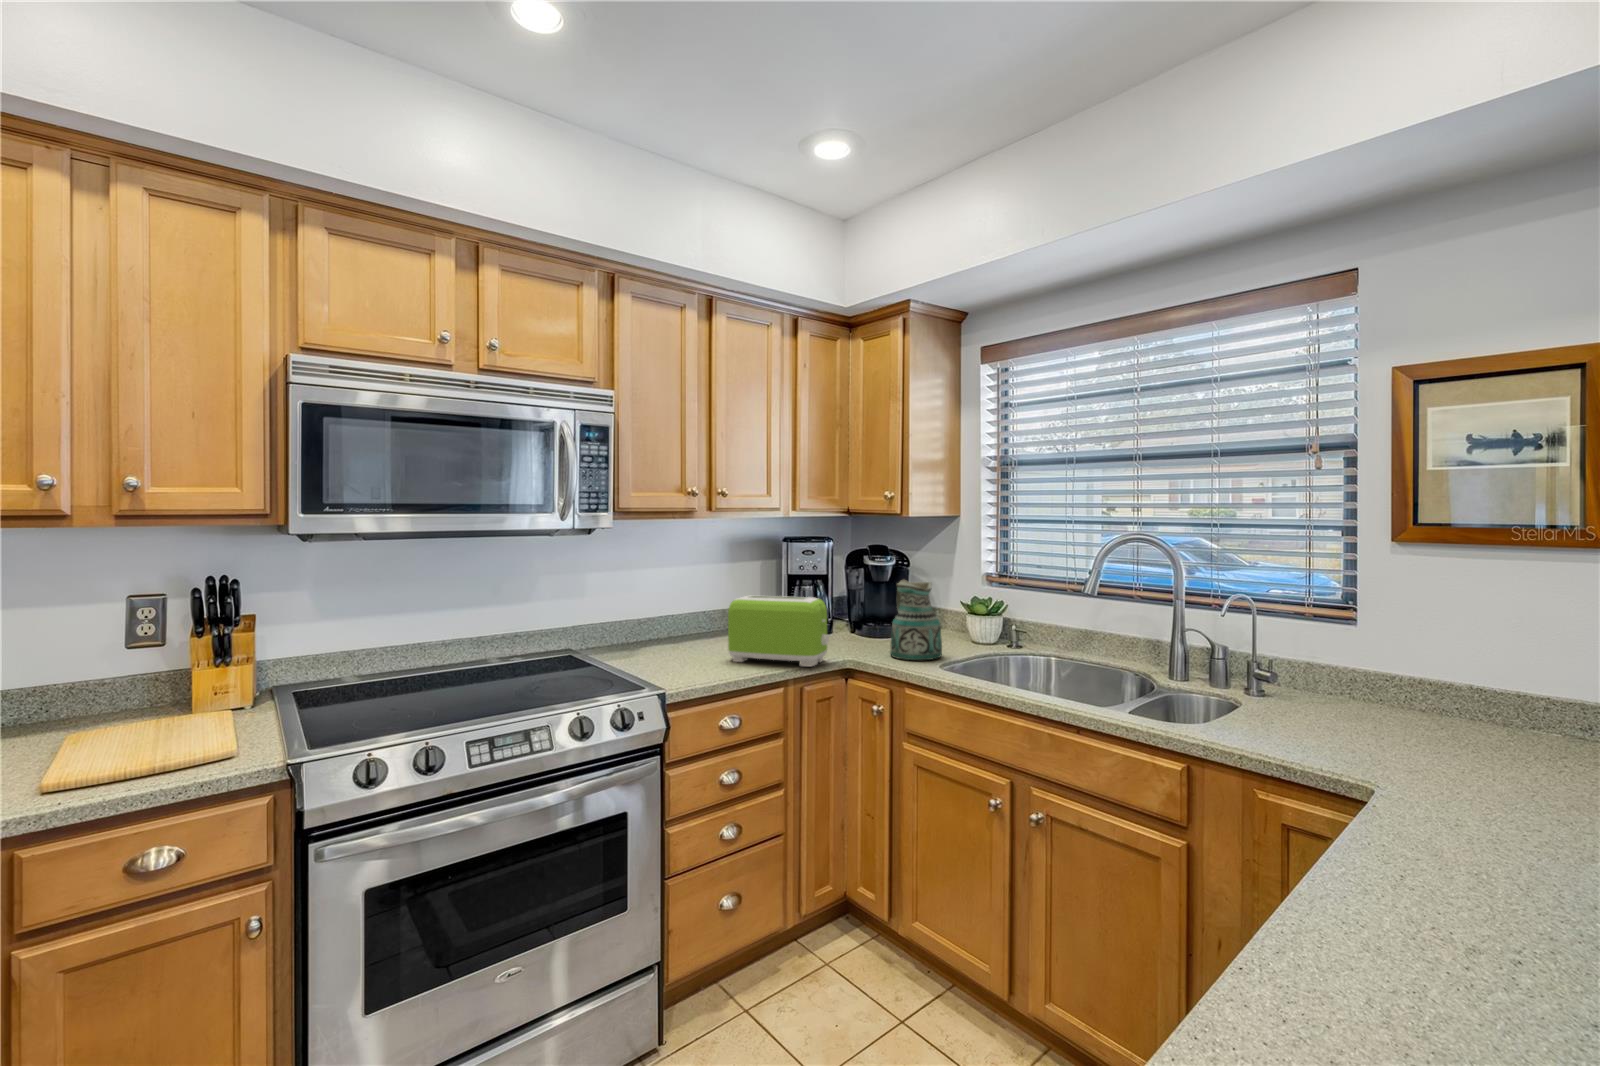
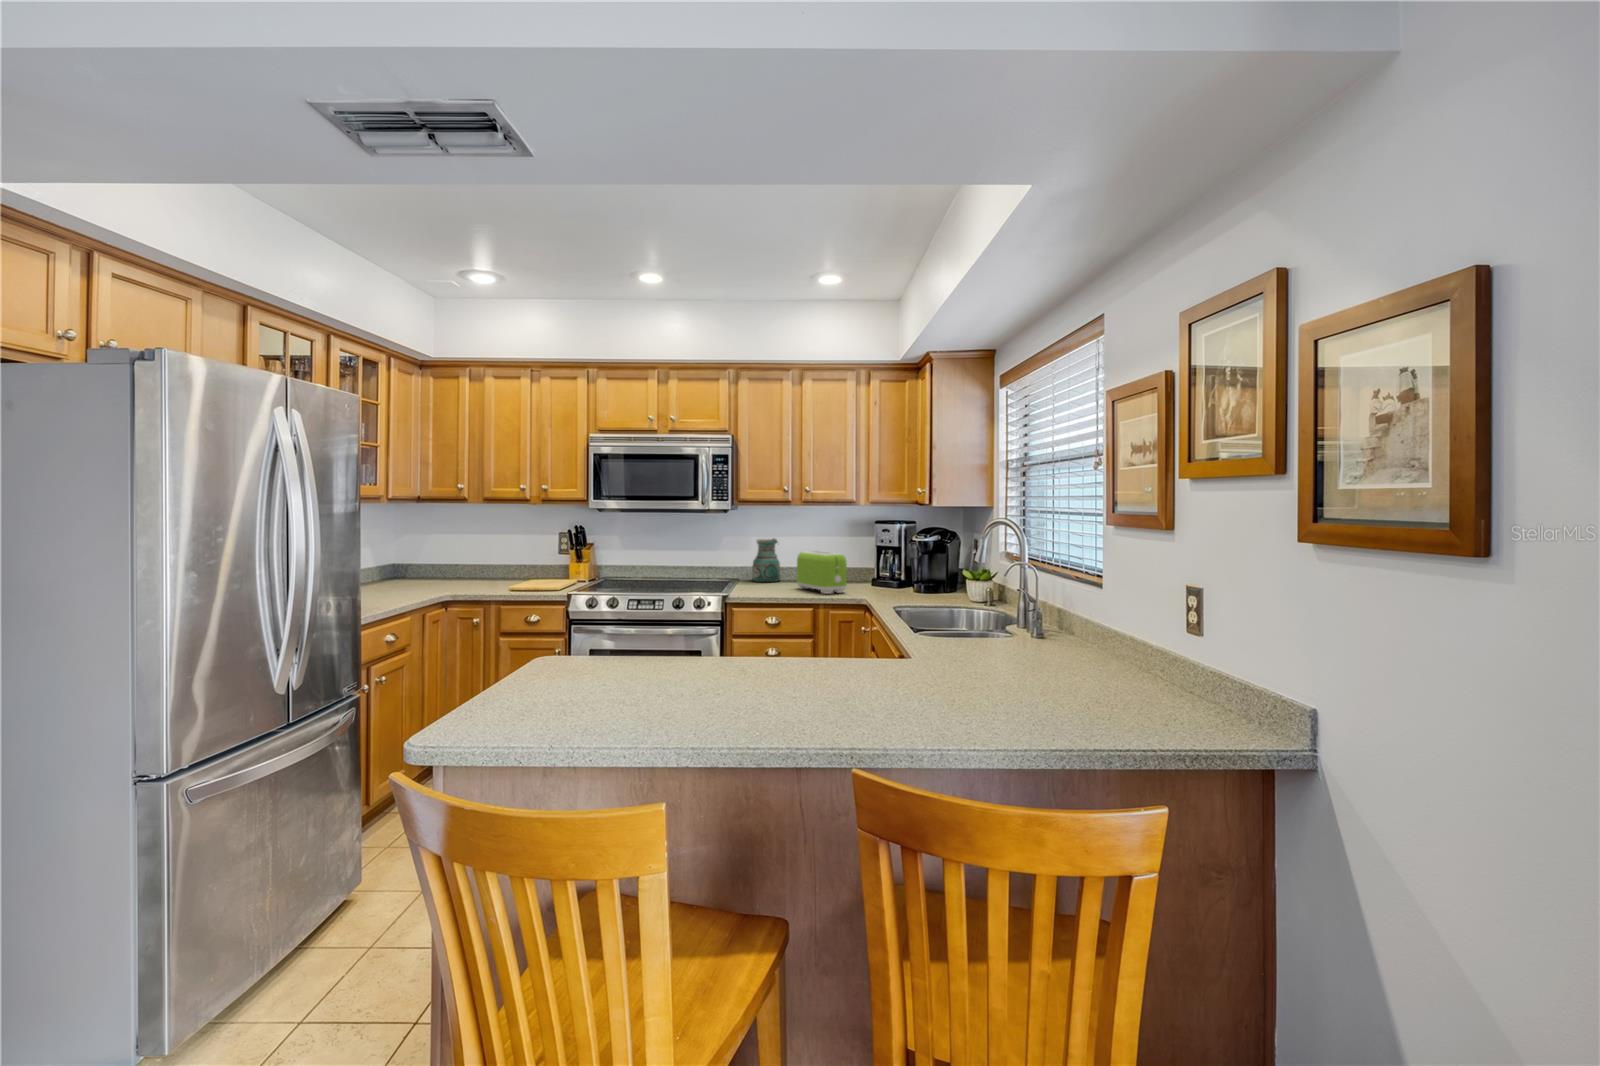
ceramic pitcher: present [890,580,942,660] -> present [752,538,780,582]

